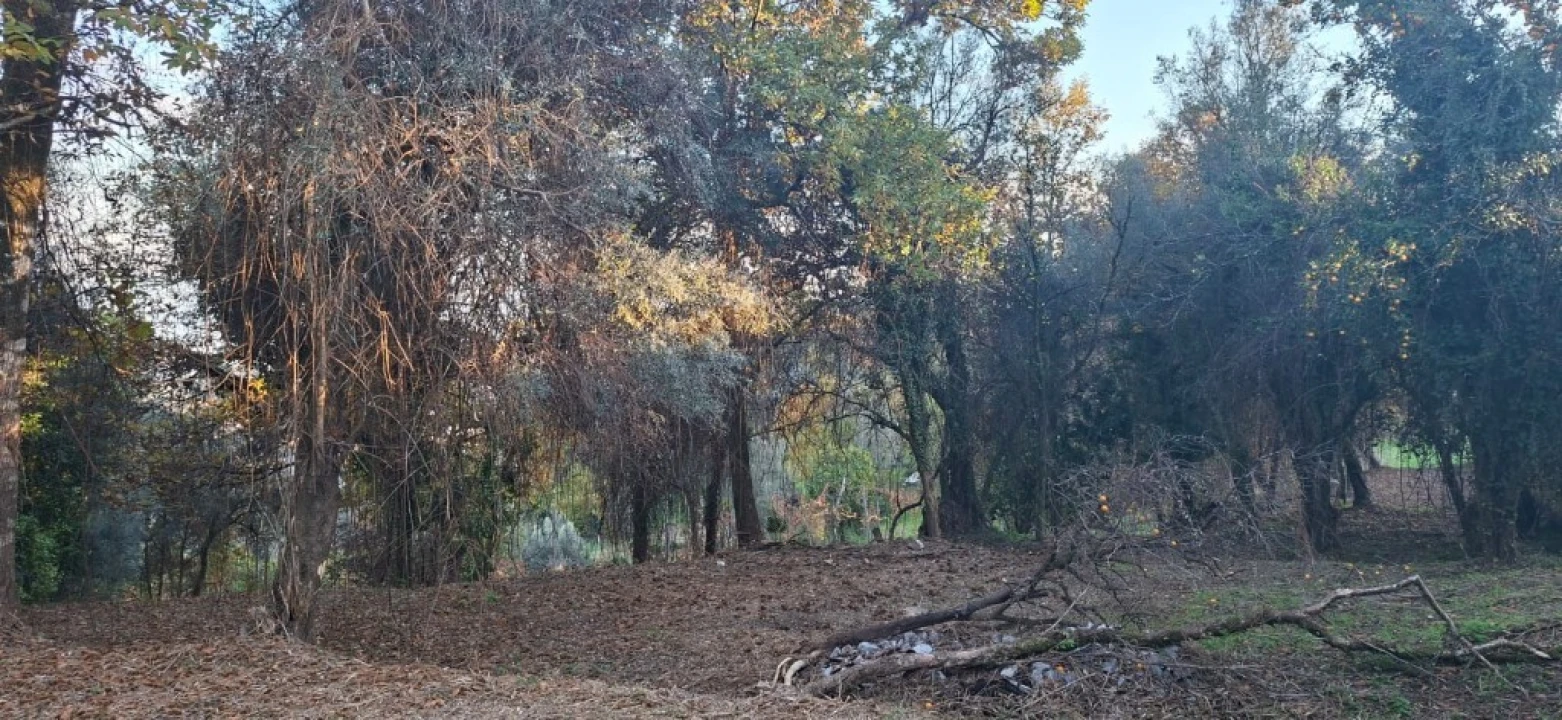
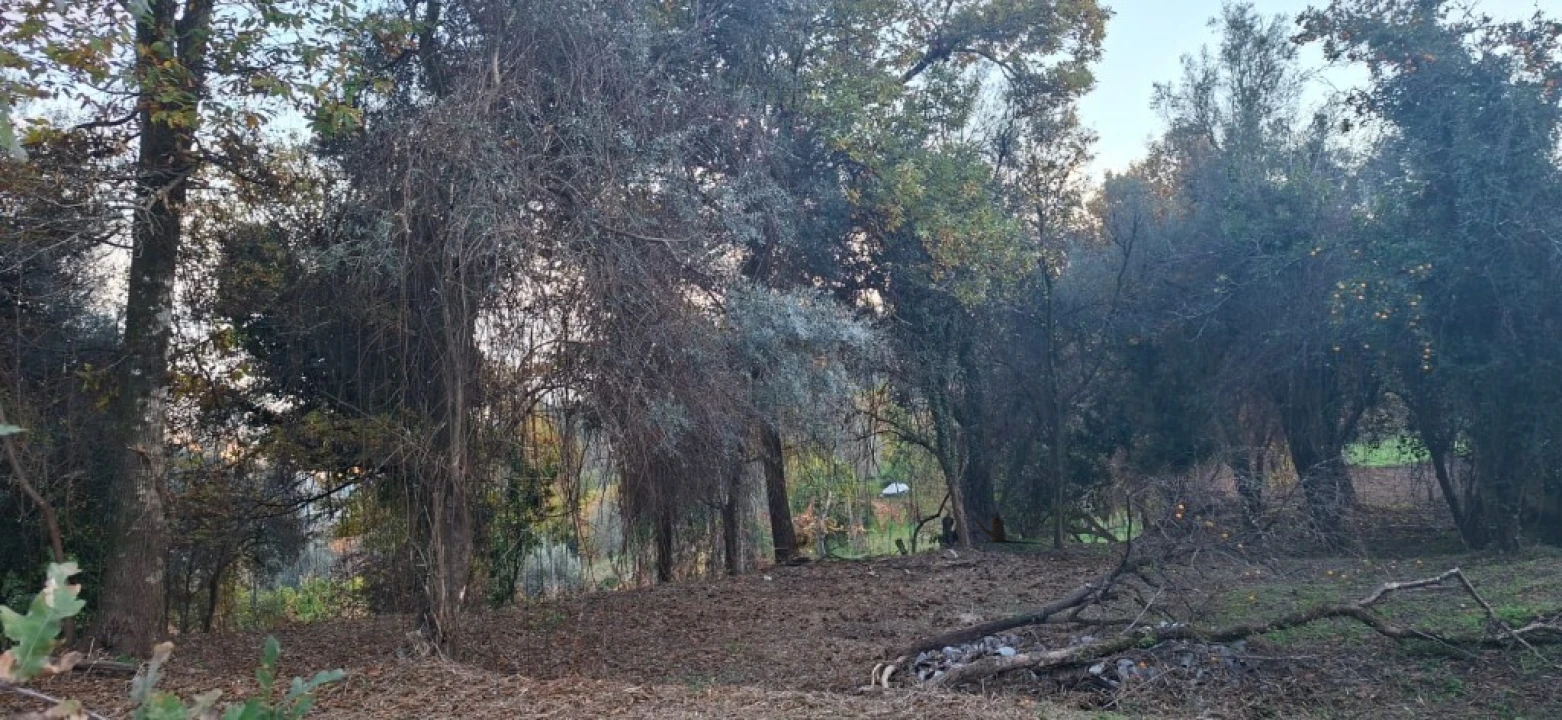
watering can: none [957,501,993,532] -> present [974,512,1005,542]

